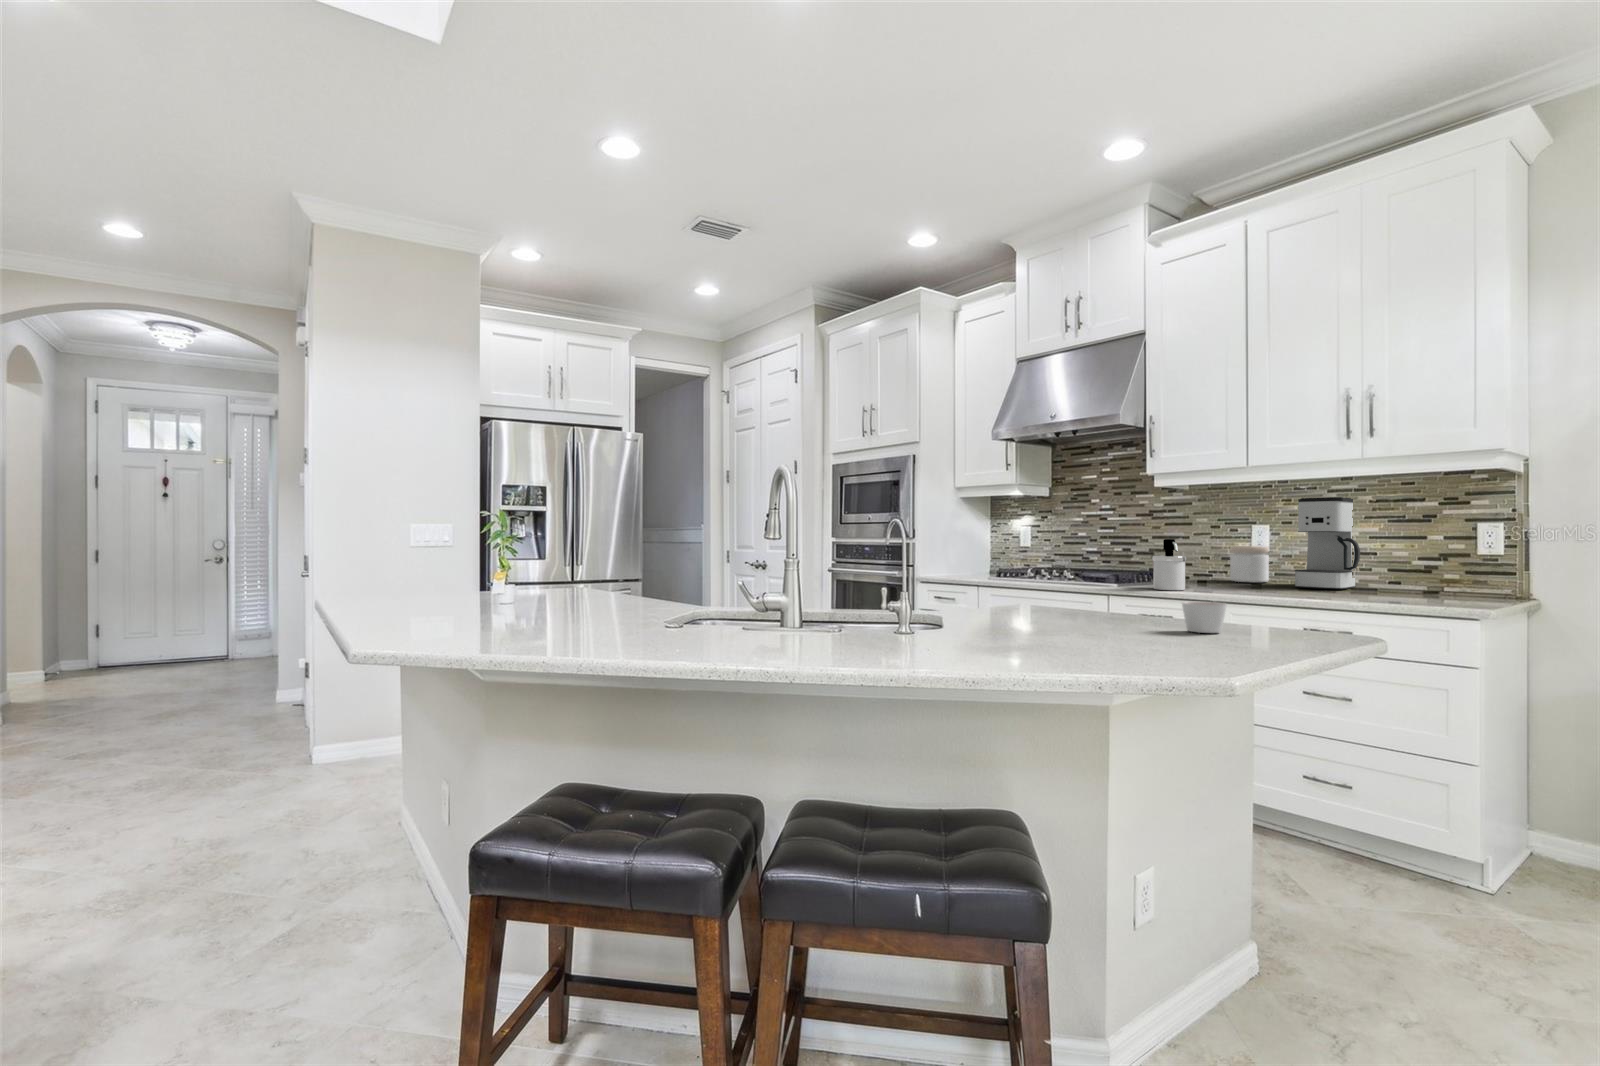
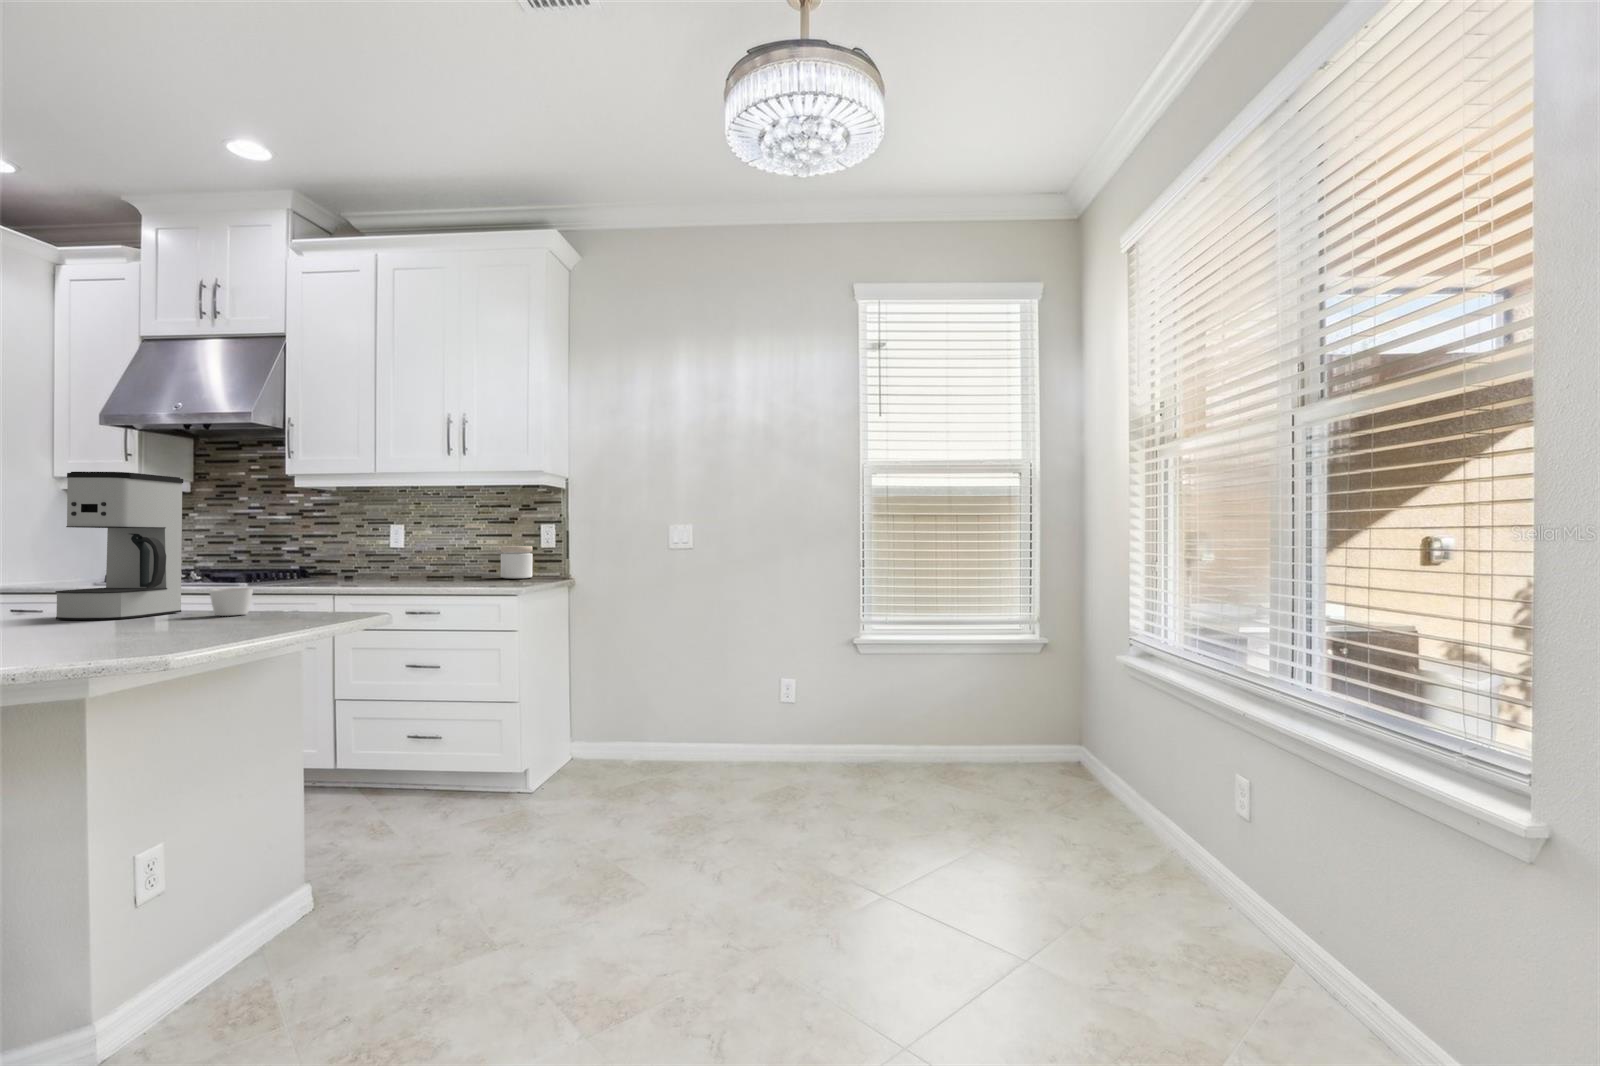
coffee maker: present [1295,497,1360,589] -> present [56,472,183,620]
soap dispenser: present [1152,539,1186,590] -> none [280,537,315,585]
jar: present [1230,546,1269,583] -> present [501,546,533,579]

